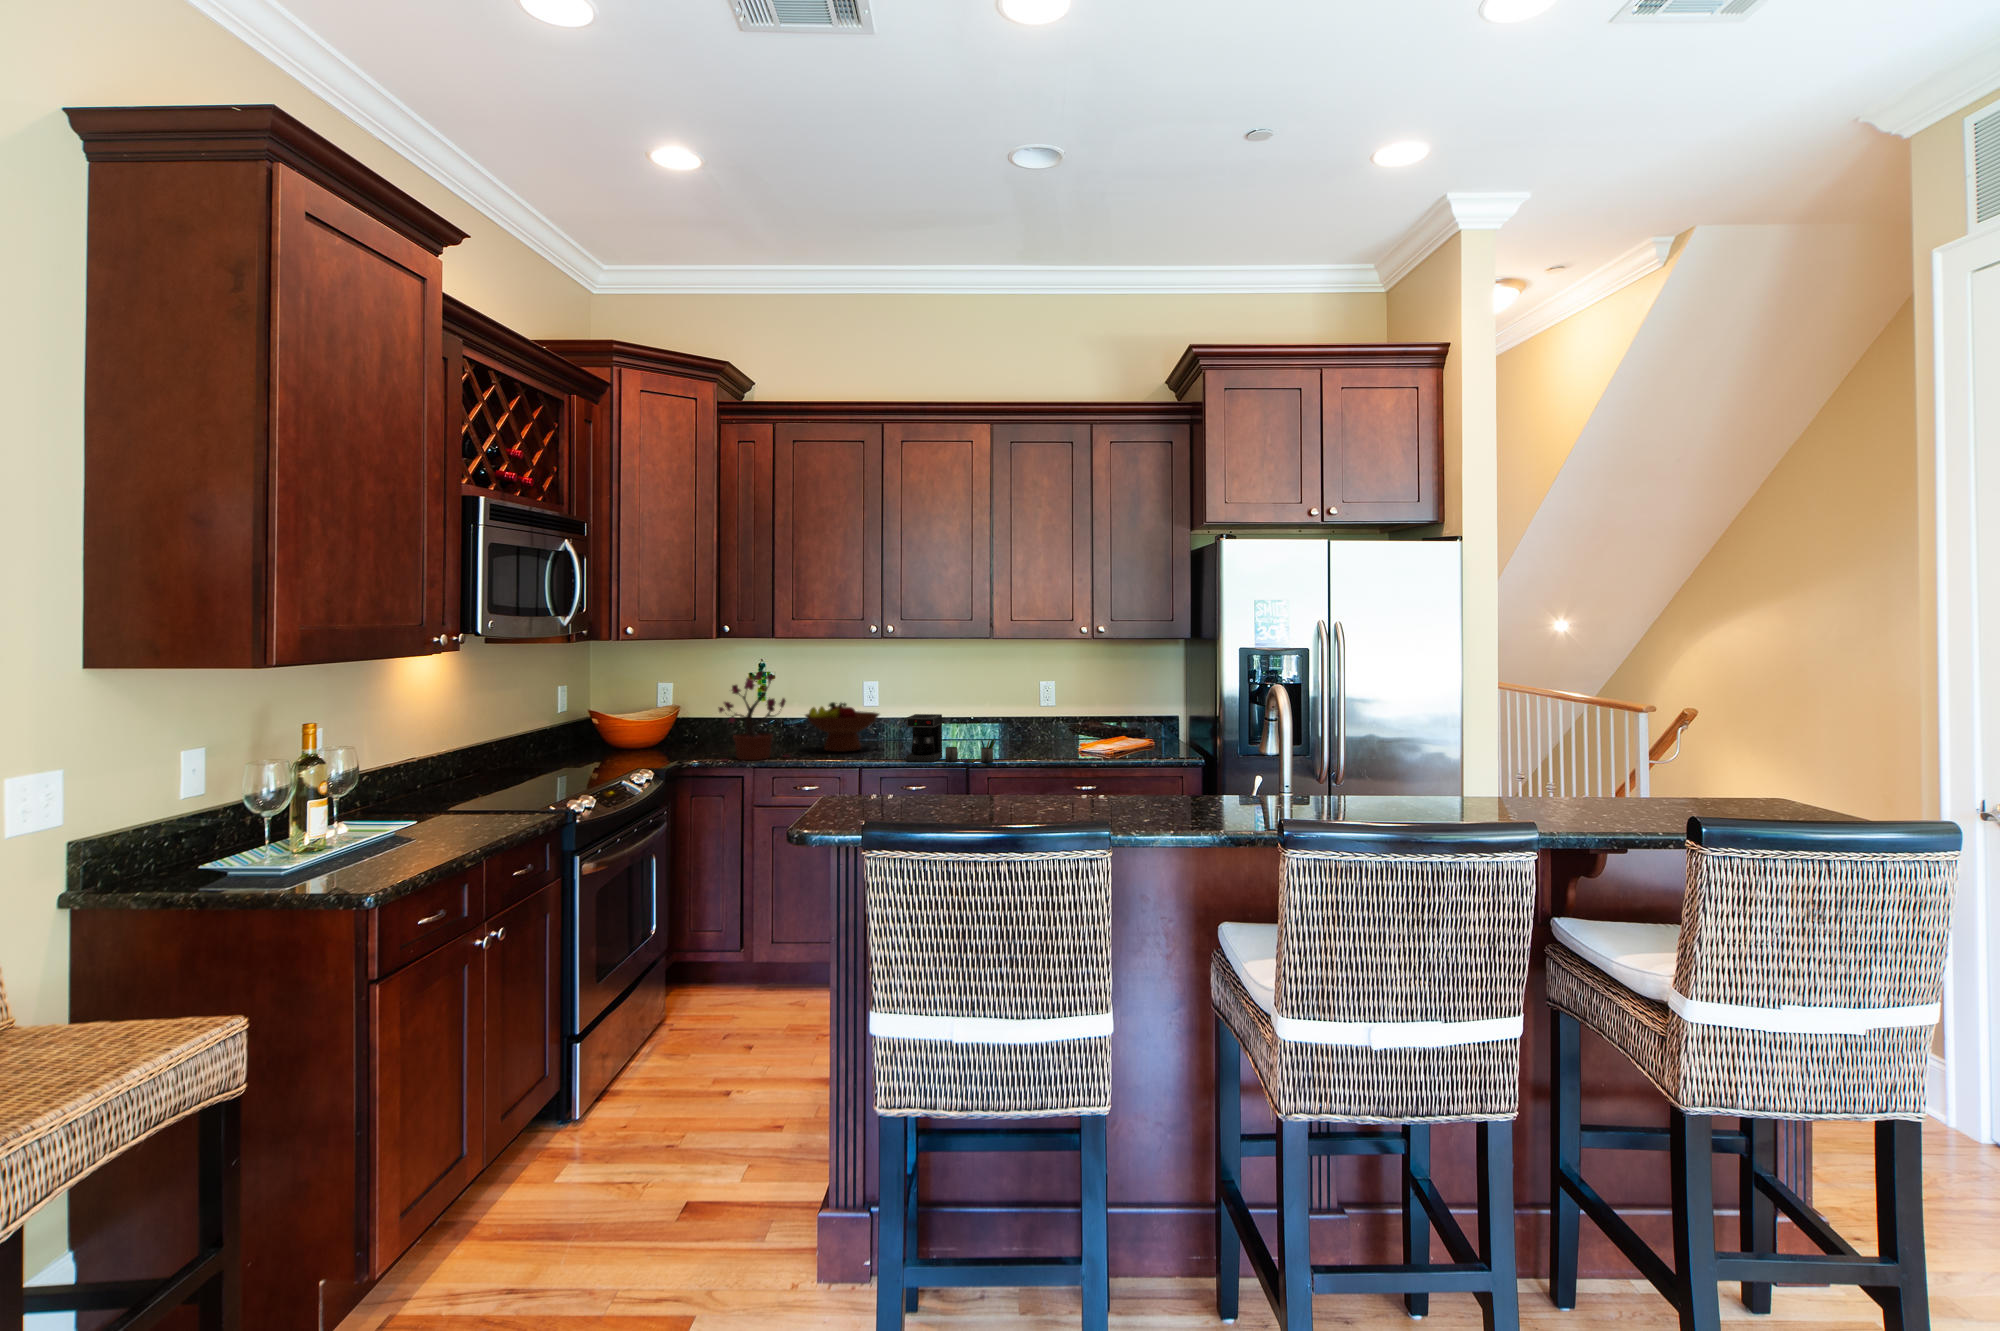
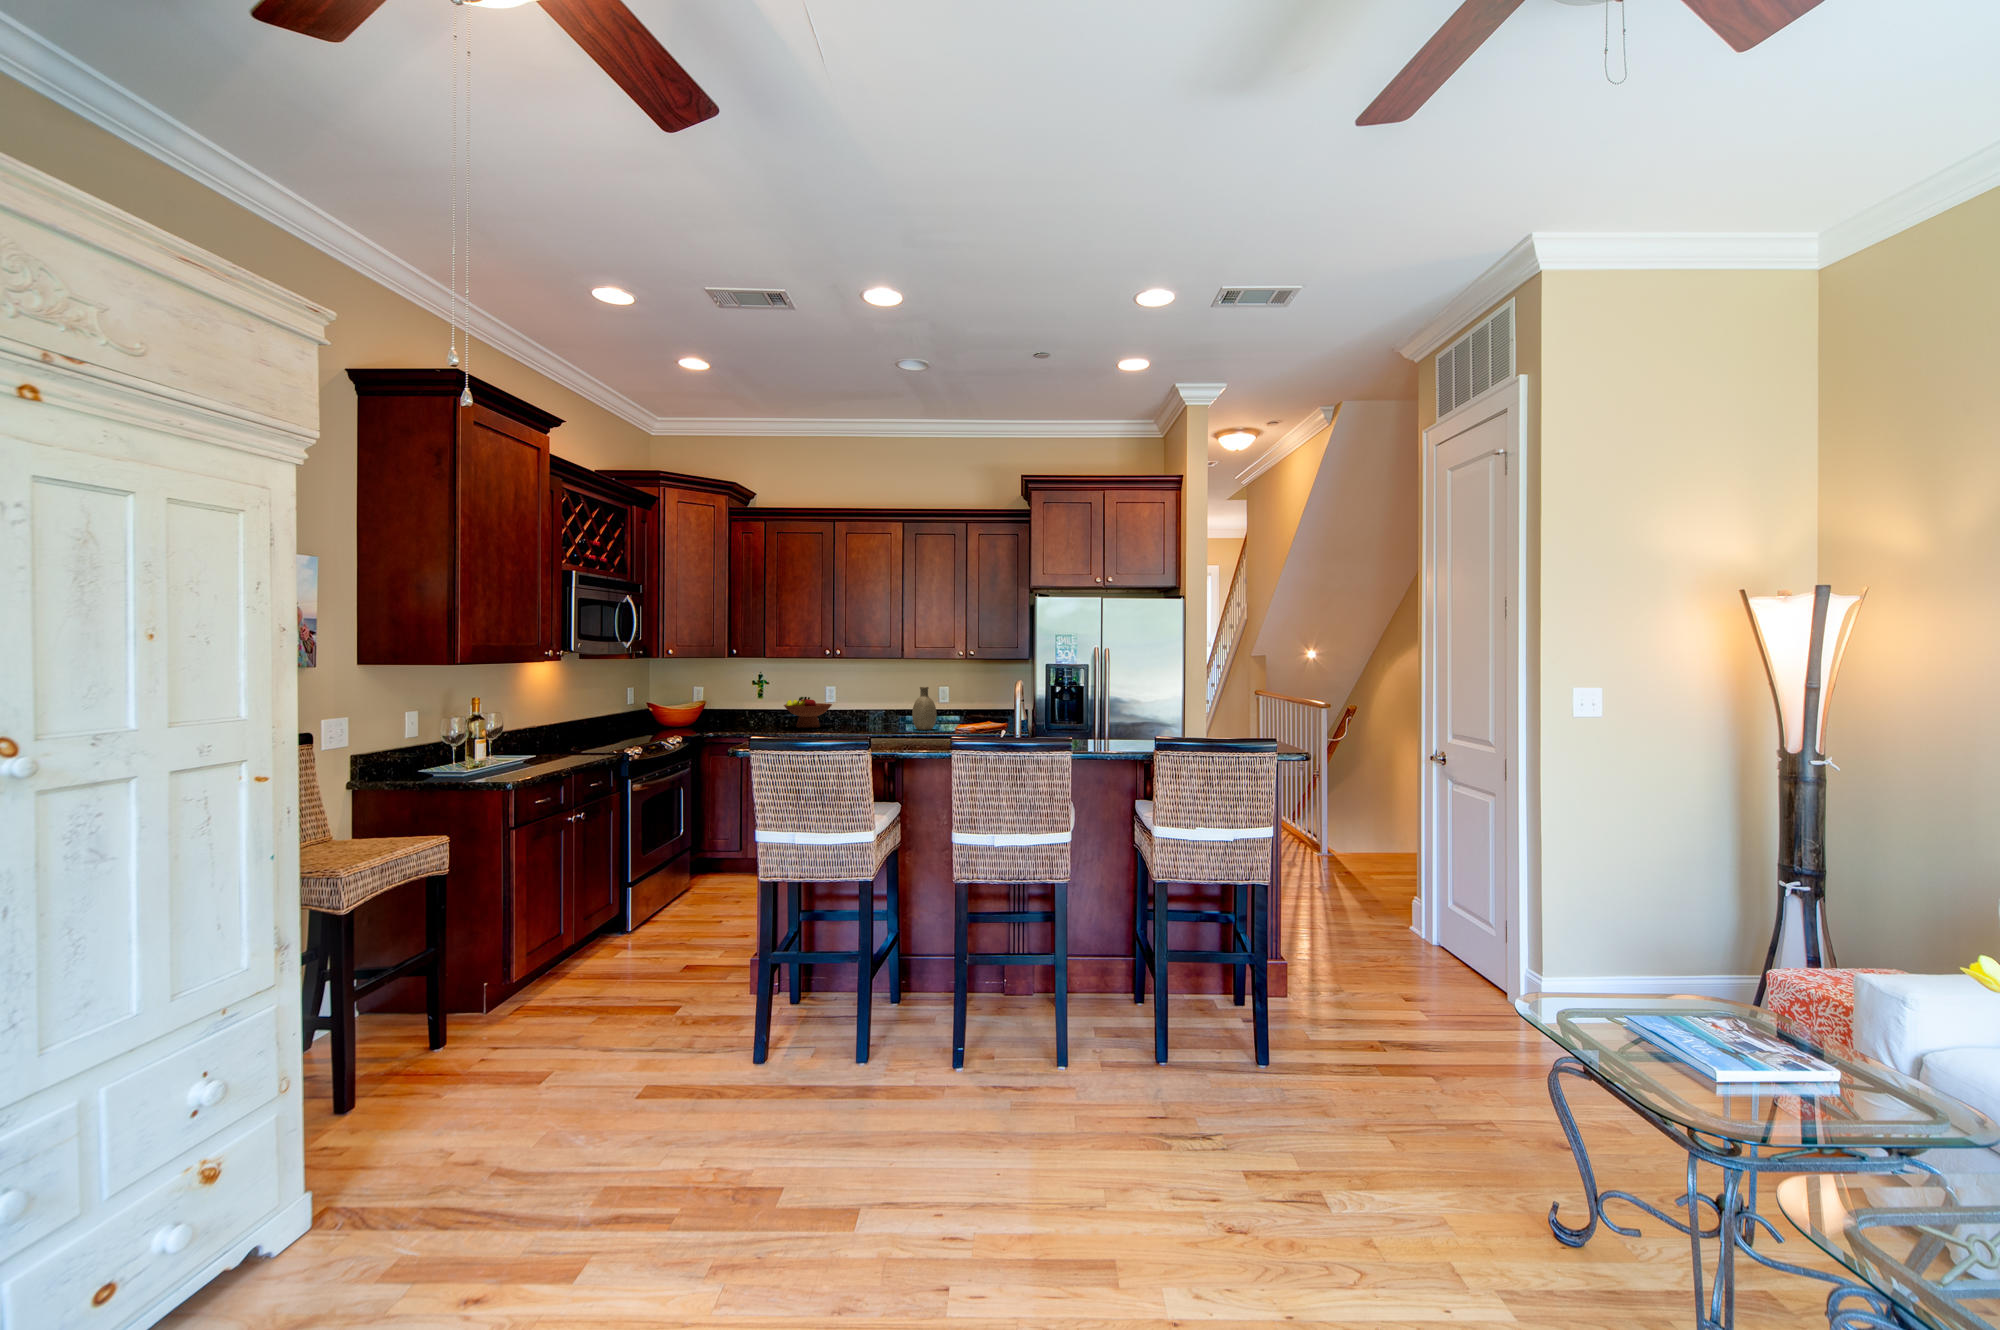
potted plant: present [718,671,789,761] -> none [726,676,771,733]
decorative vase: none [1010,686,1048,756] -> present [912,687,937,730]
coffee maker: present [906,714,996,763] -> none [843,704,899,733]

